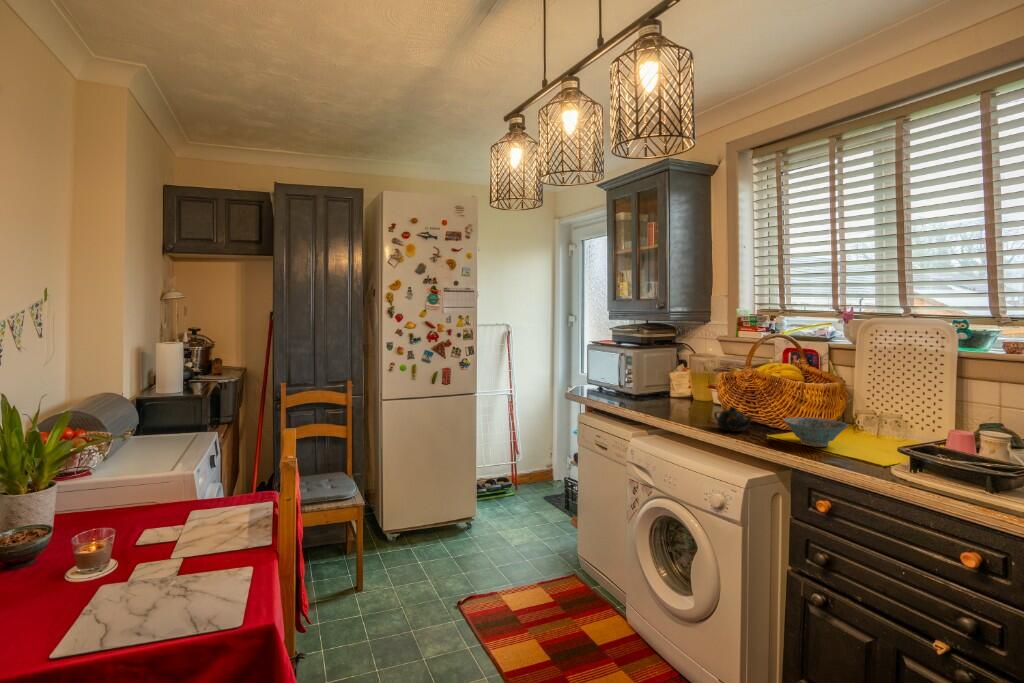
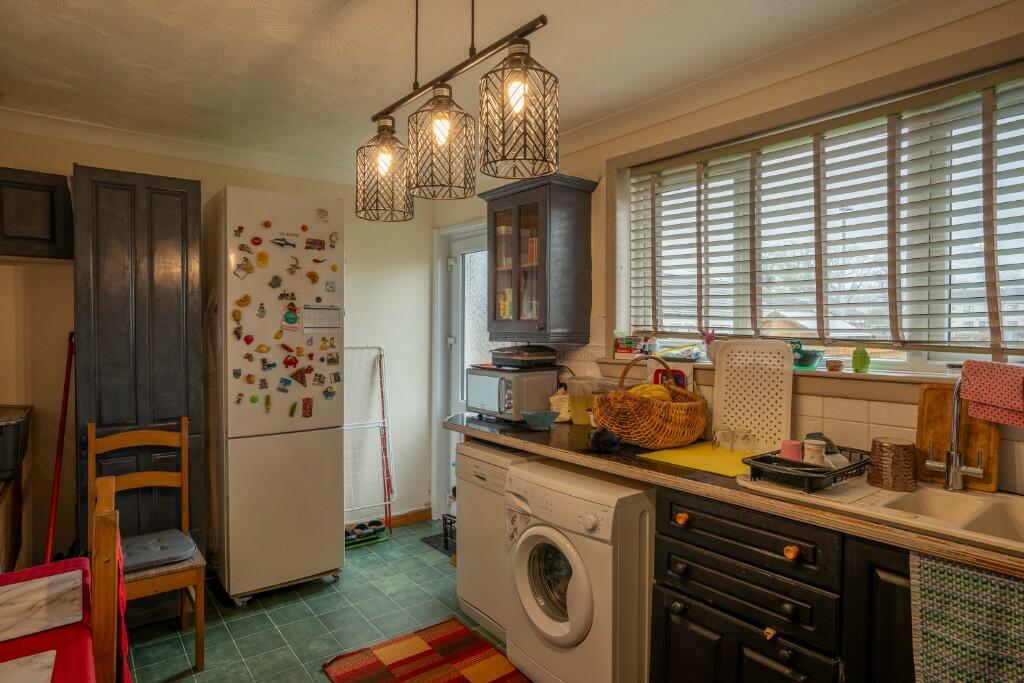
ceramic bowl: present [784,417,848,447] -> present [520,410,561,430]

